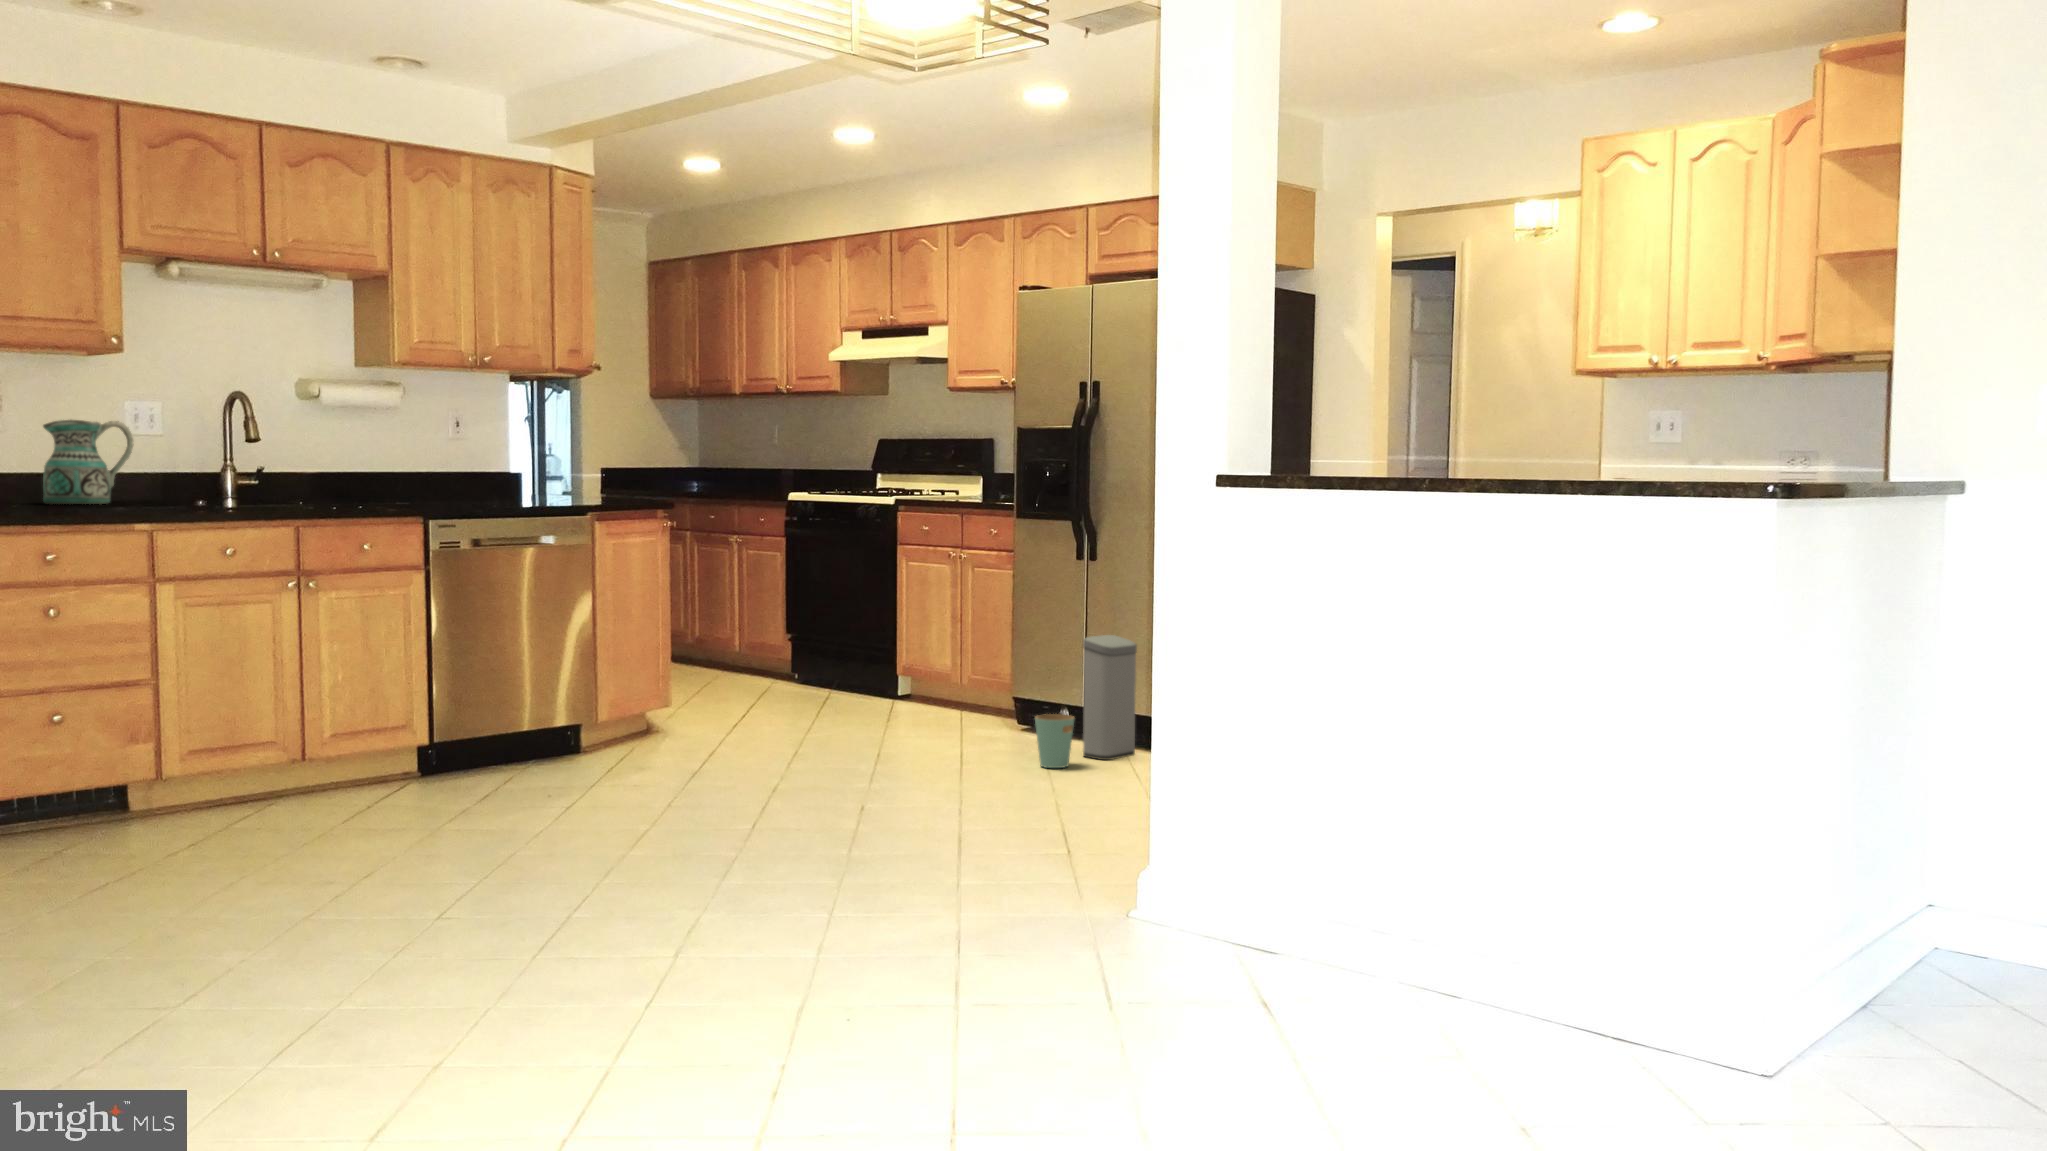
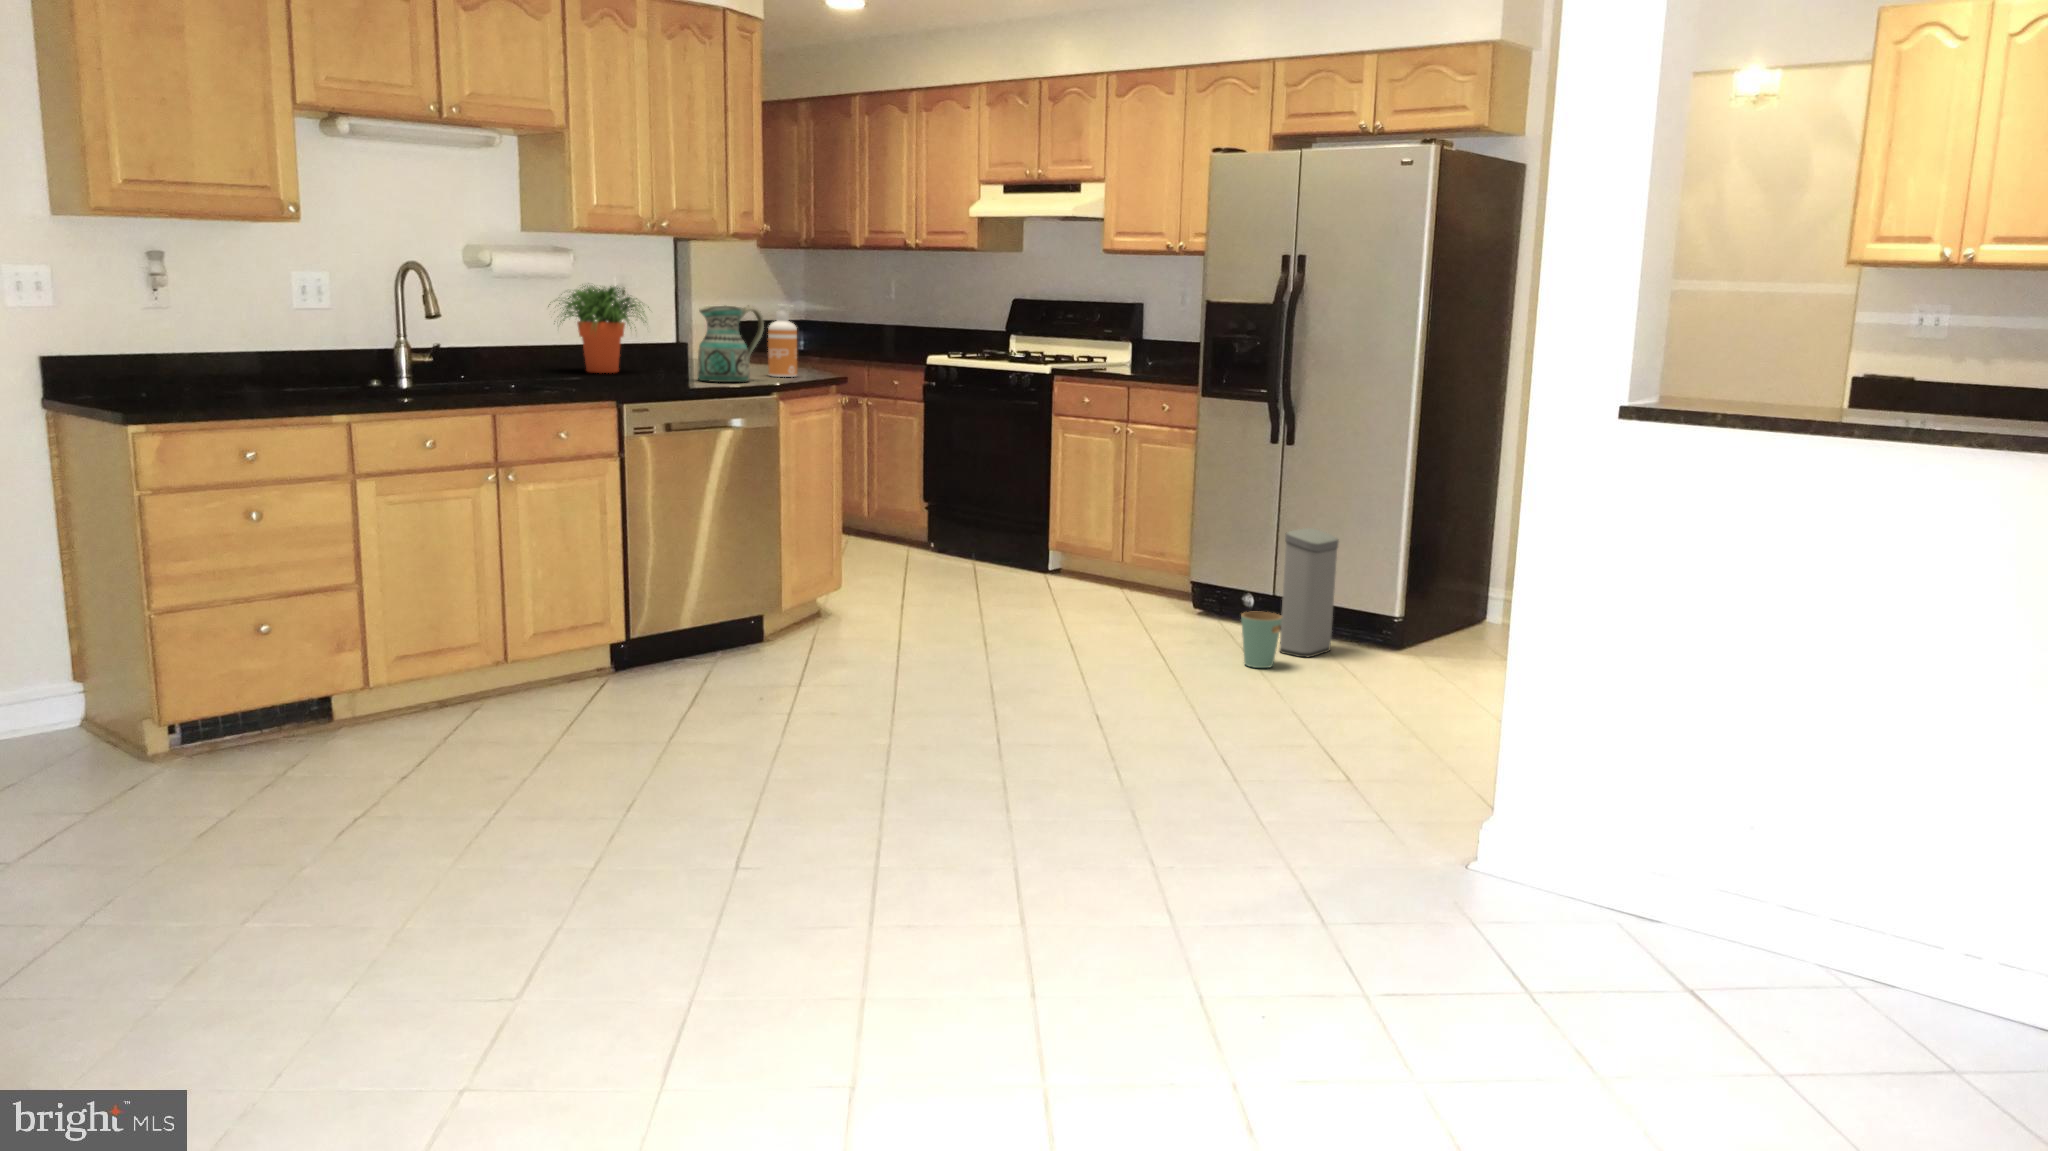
potted plant: none [378,414,481,498] -> present [548,285,649,373]
ceramic pitcher: present [43,420,133,504] -> present [697,305,764,382]
soap dispenser: none [592,432,620,500] -> present [768,304,797,377]

